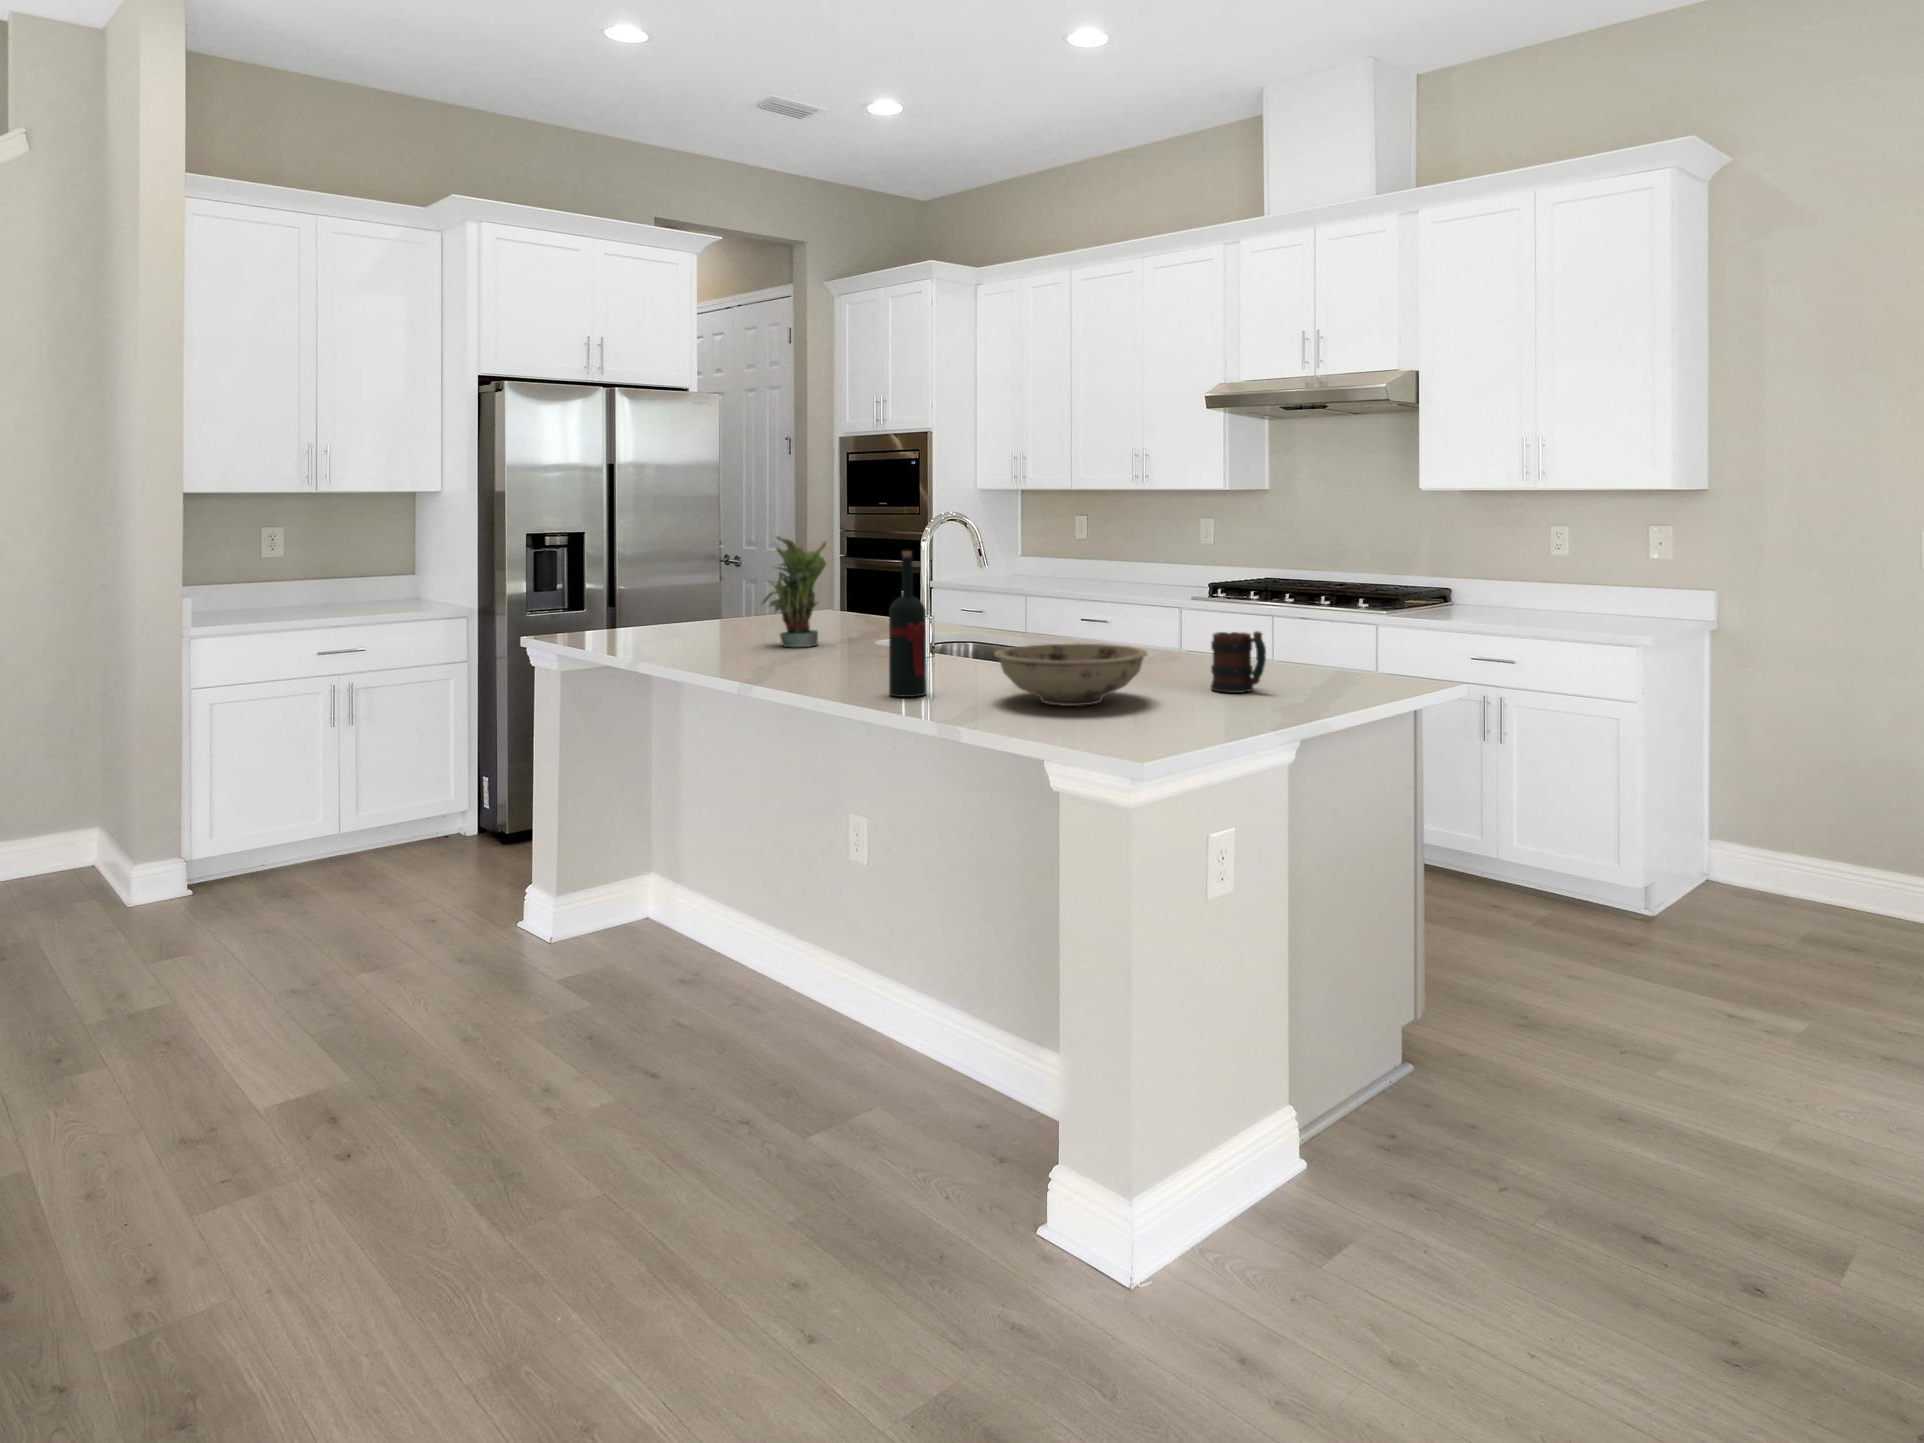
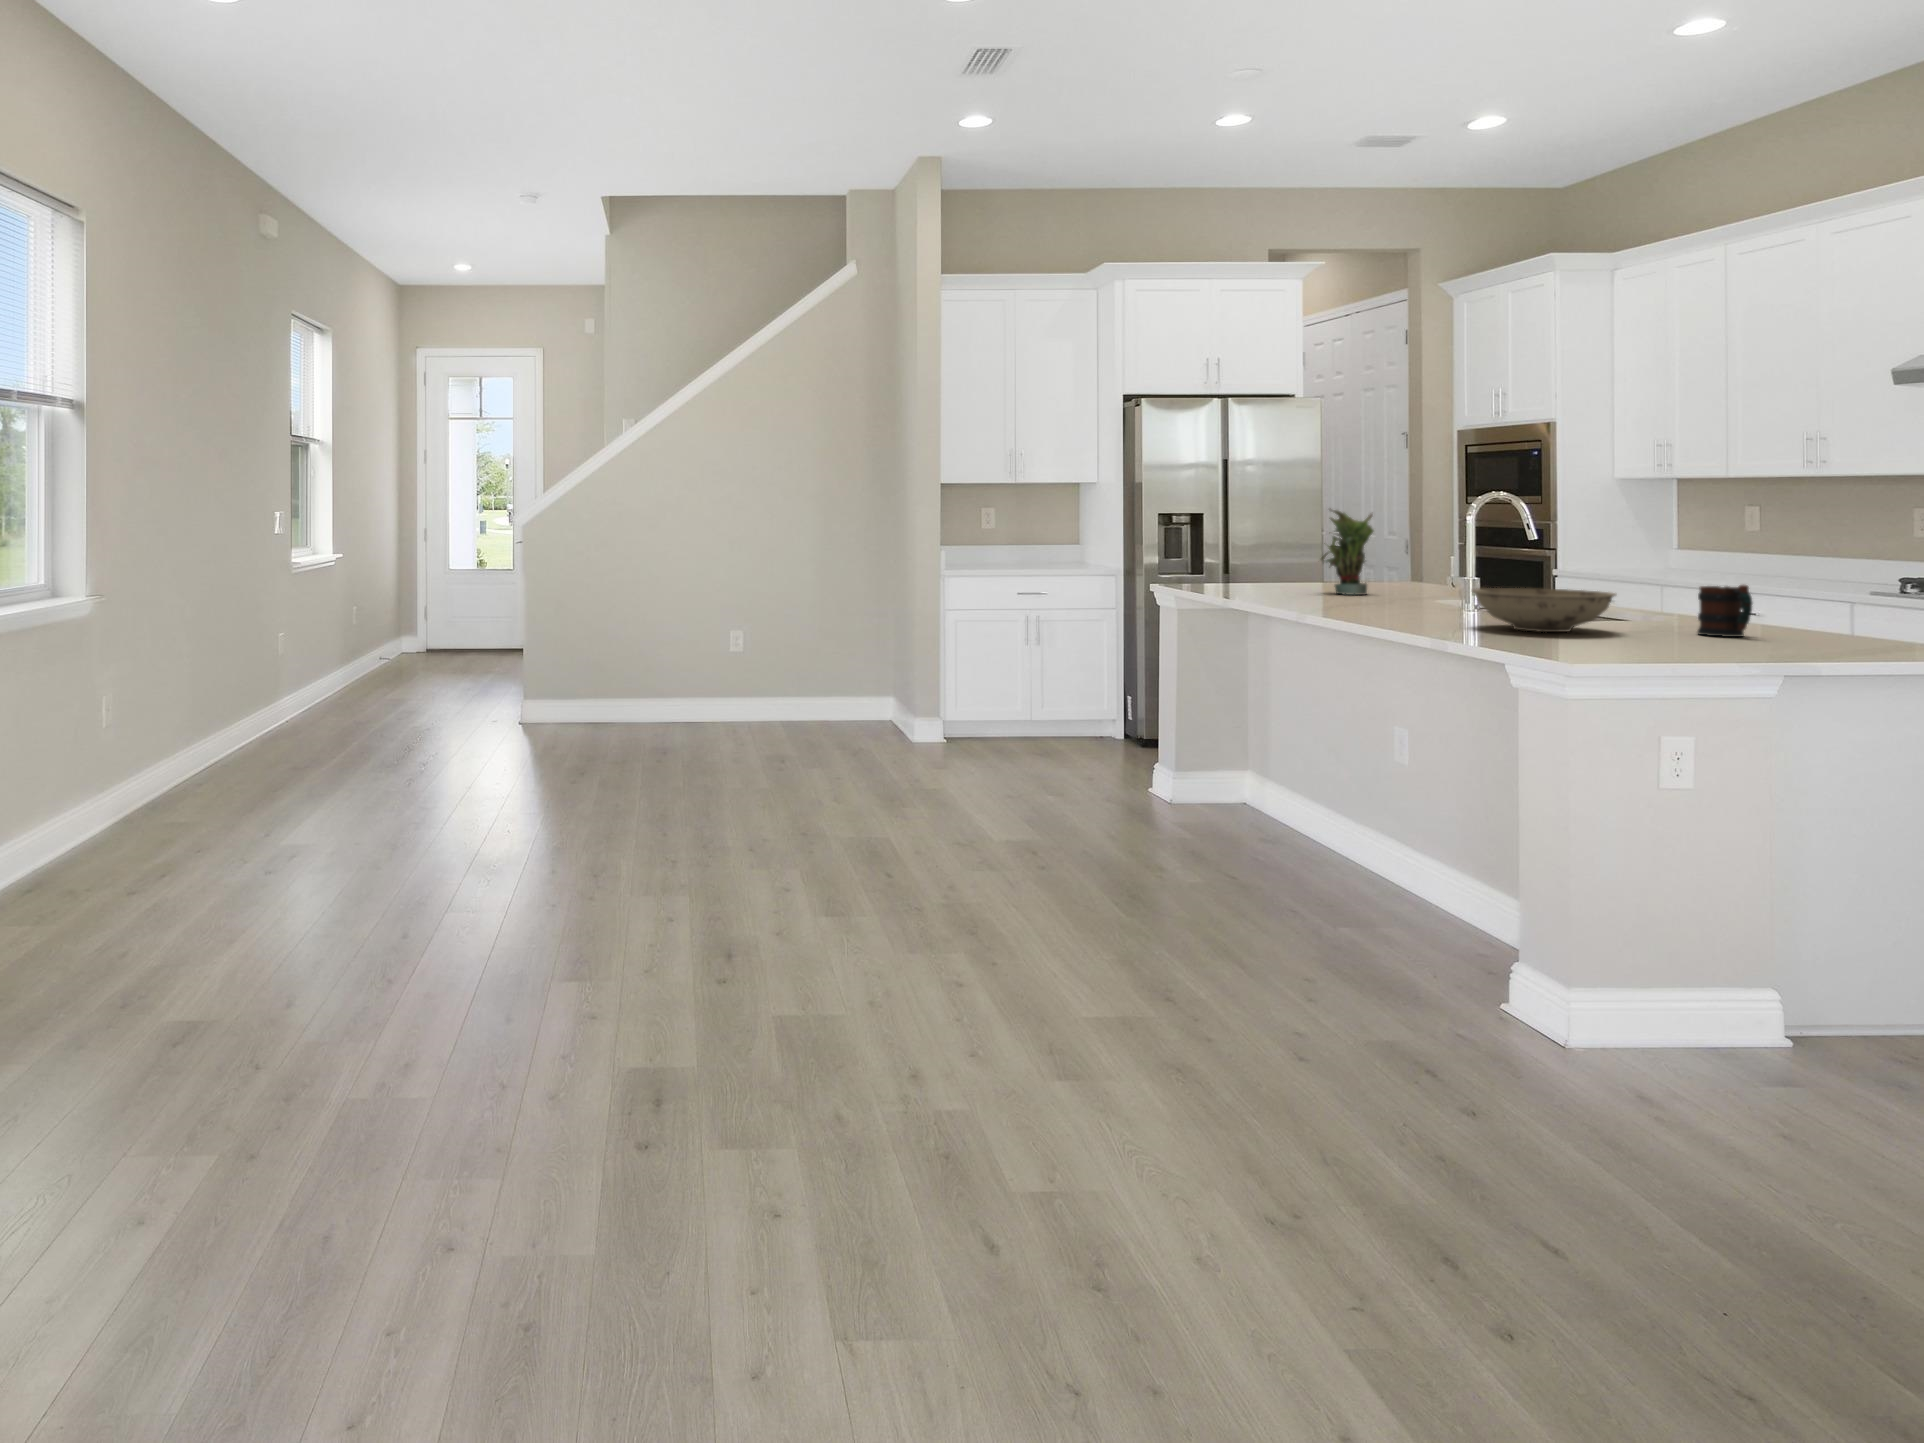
wine bottle: present [889,551,927,697] -> none [1390,513,1421,620]

